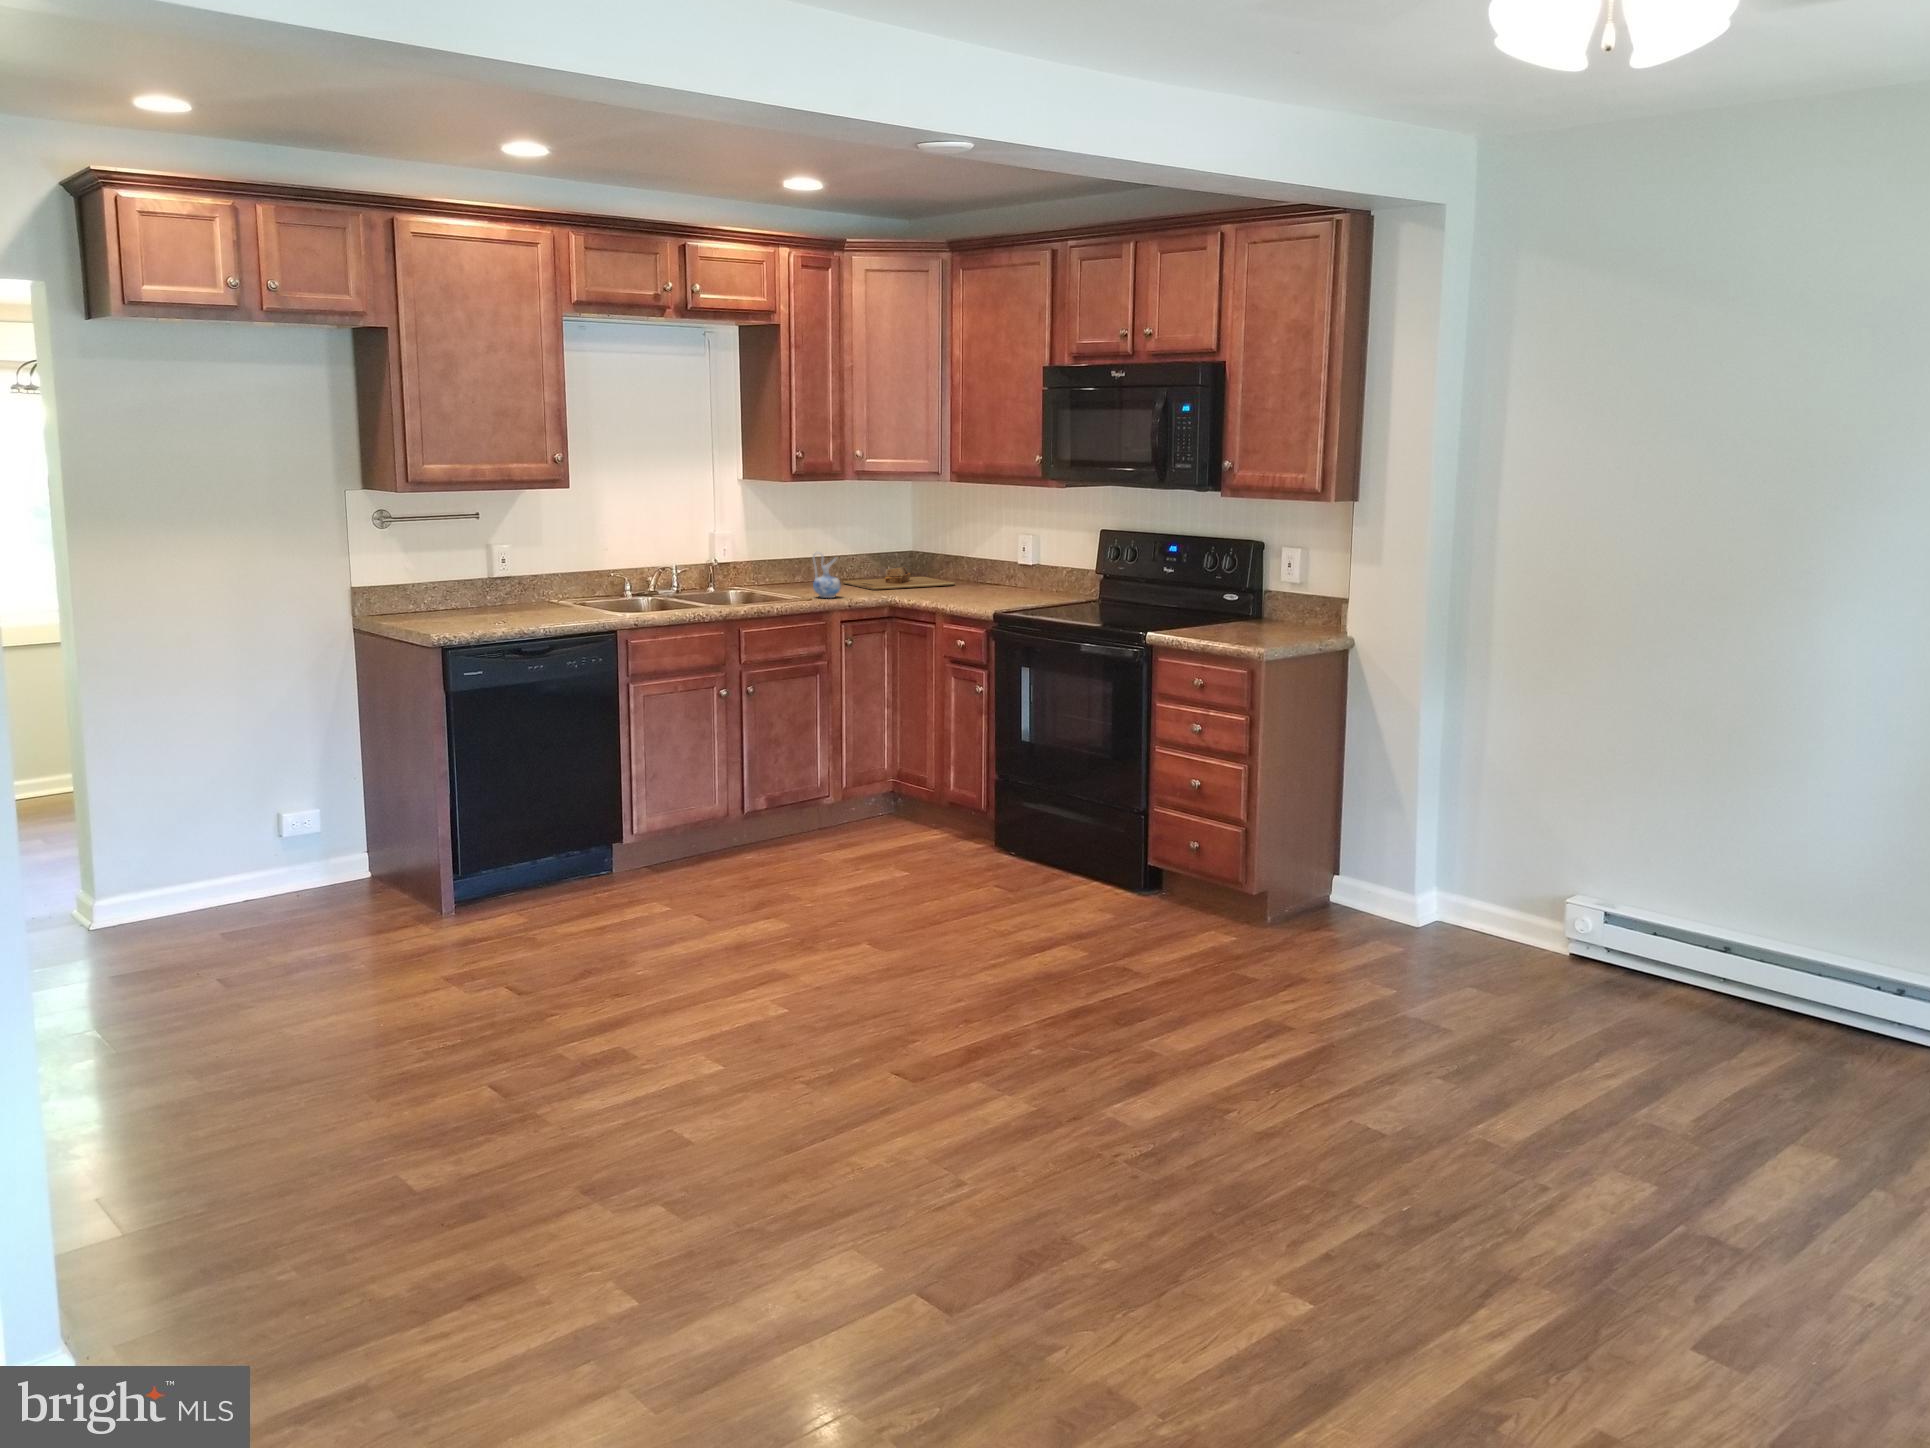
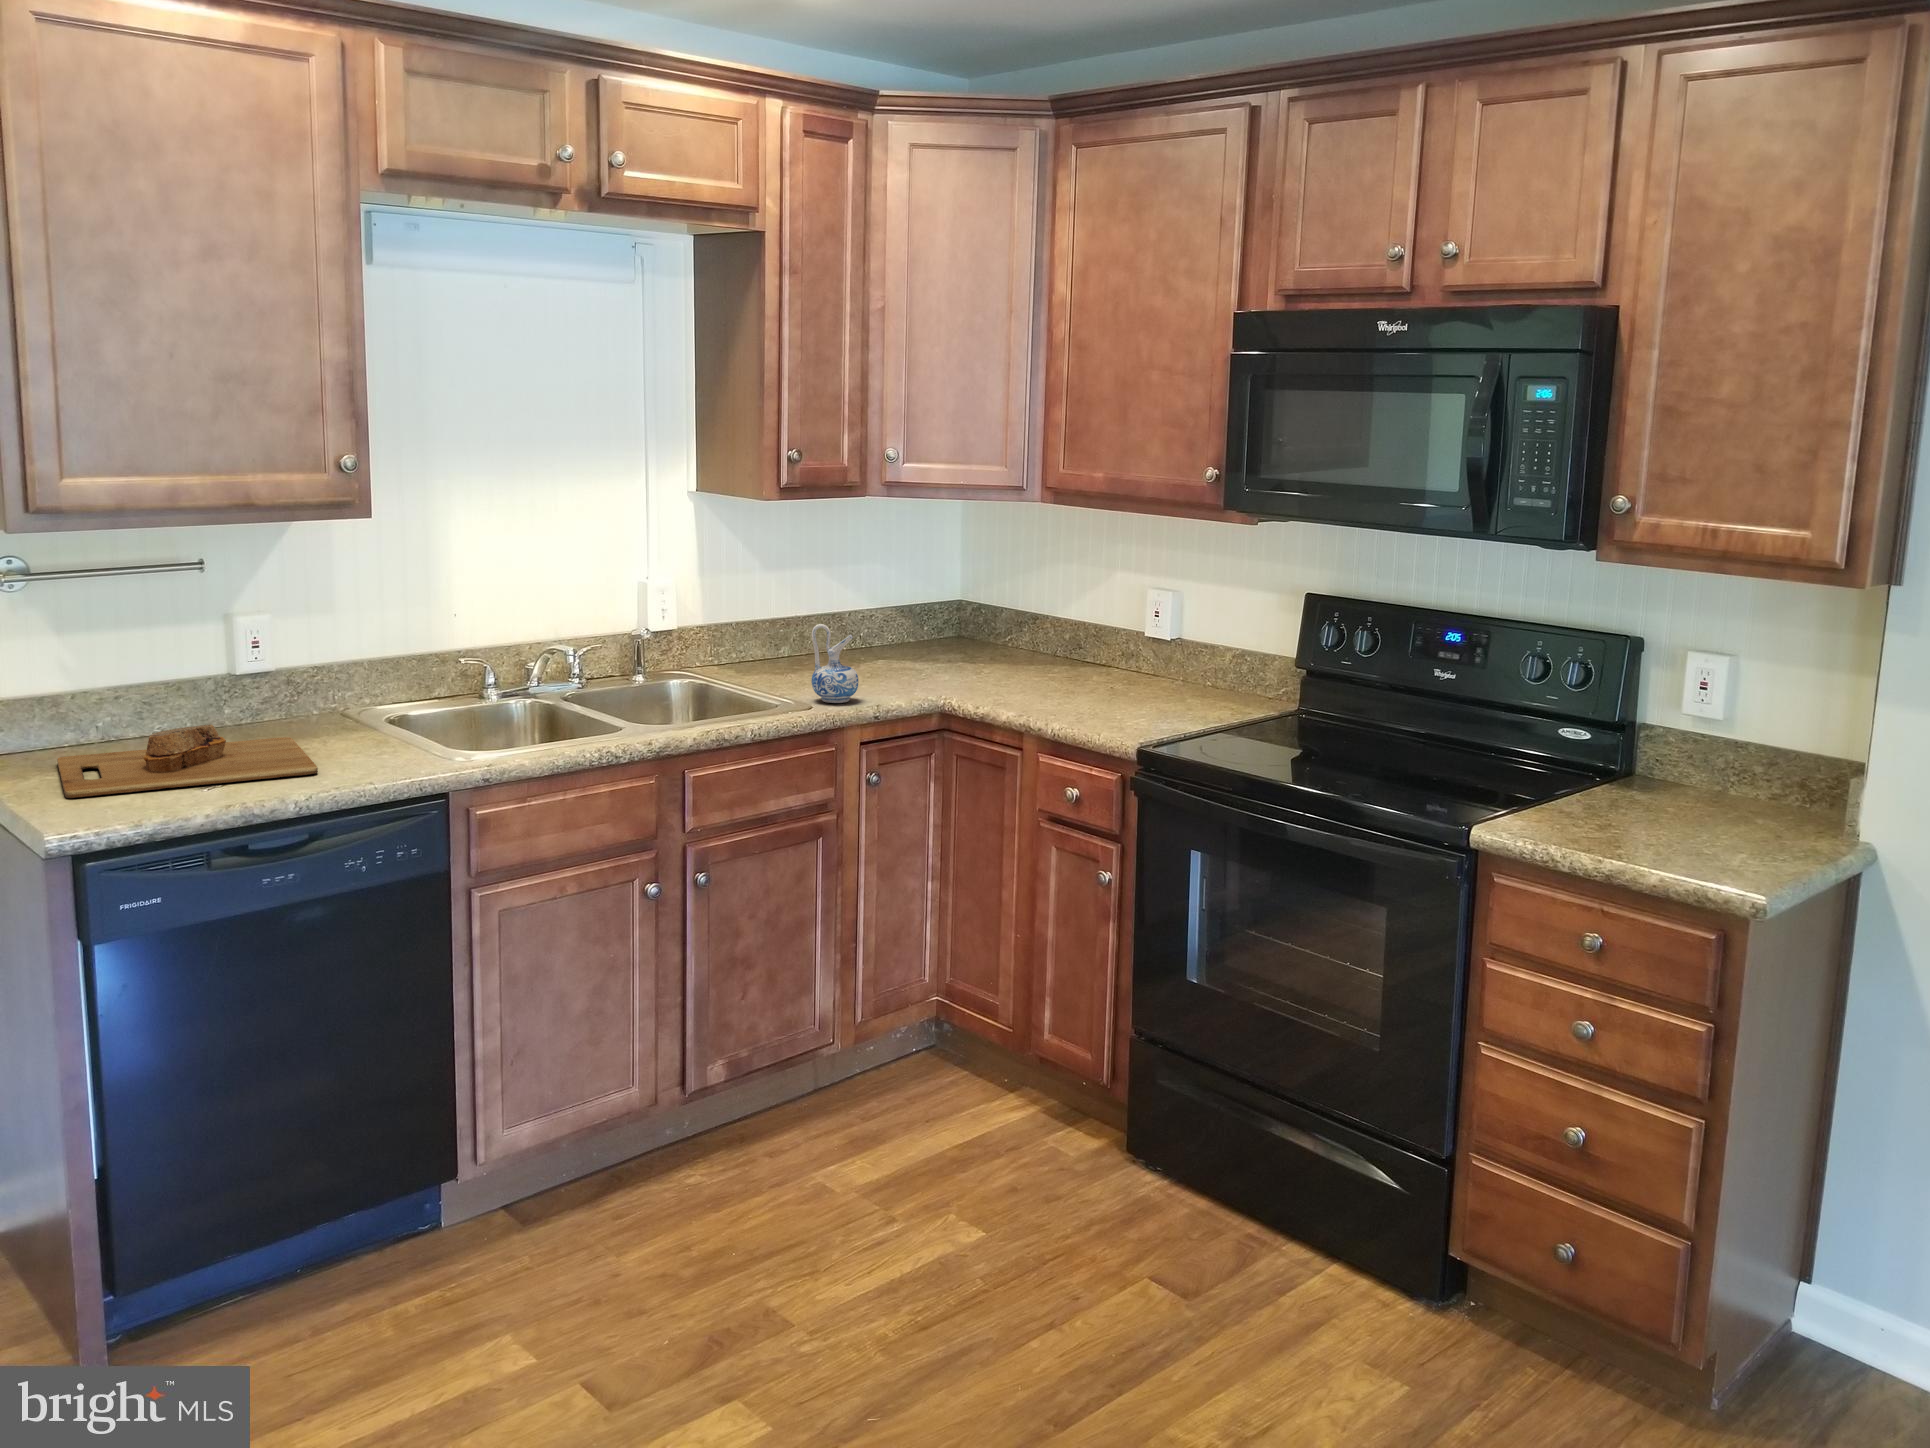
cutting board: present [843,567,955,590] -> present [57,725,318,798]

